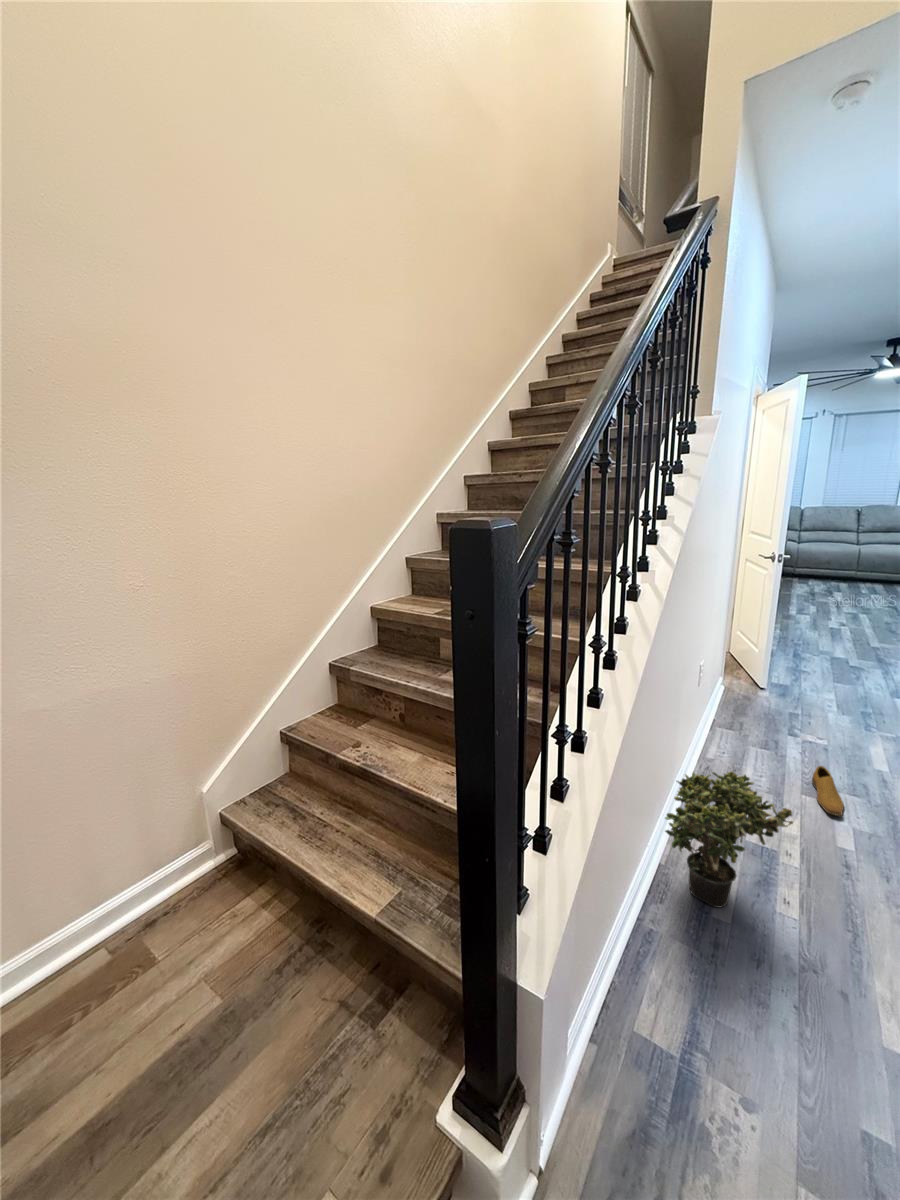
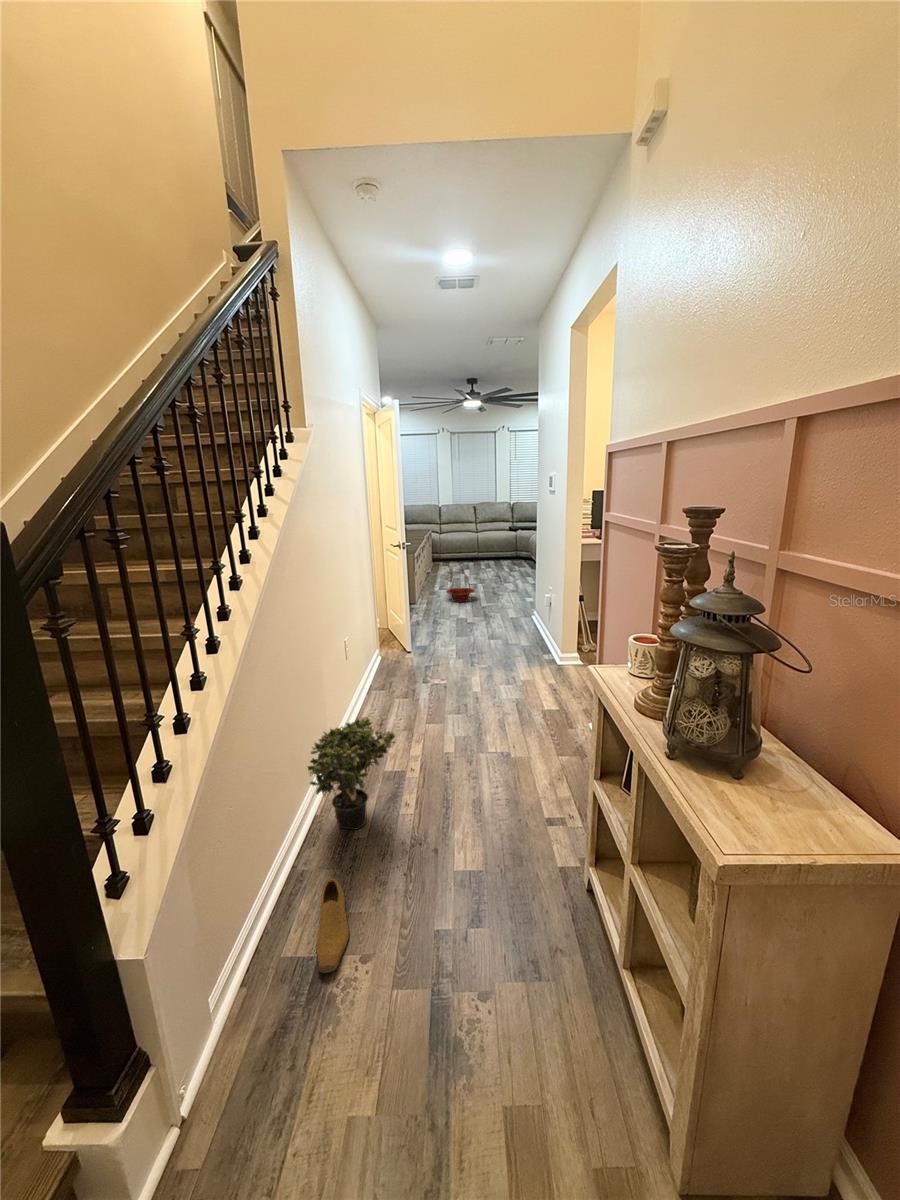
basket: none [811,595,859,635] -> present [446,572,474,602]
shoe: present [812,766,844,816] -> present [316,878,349,973]

